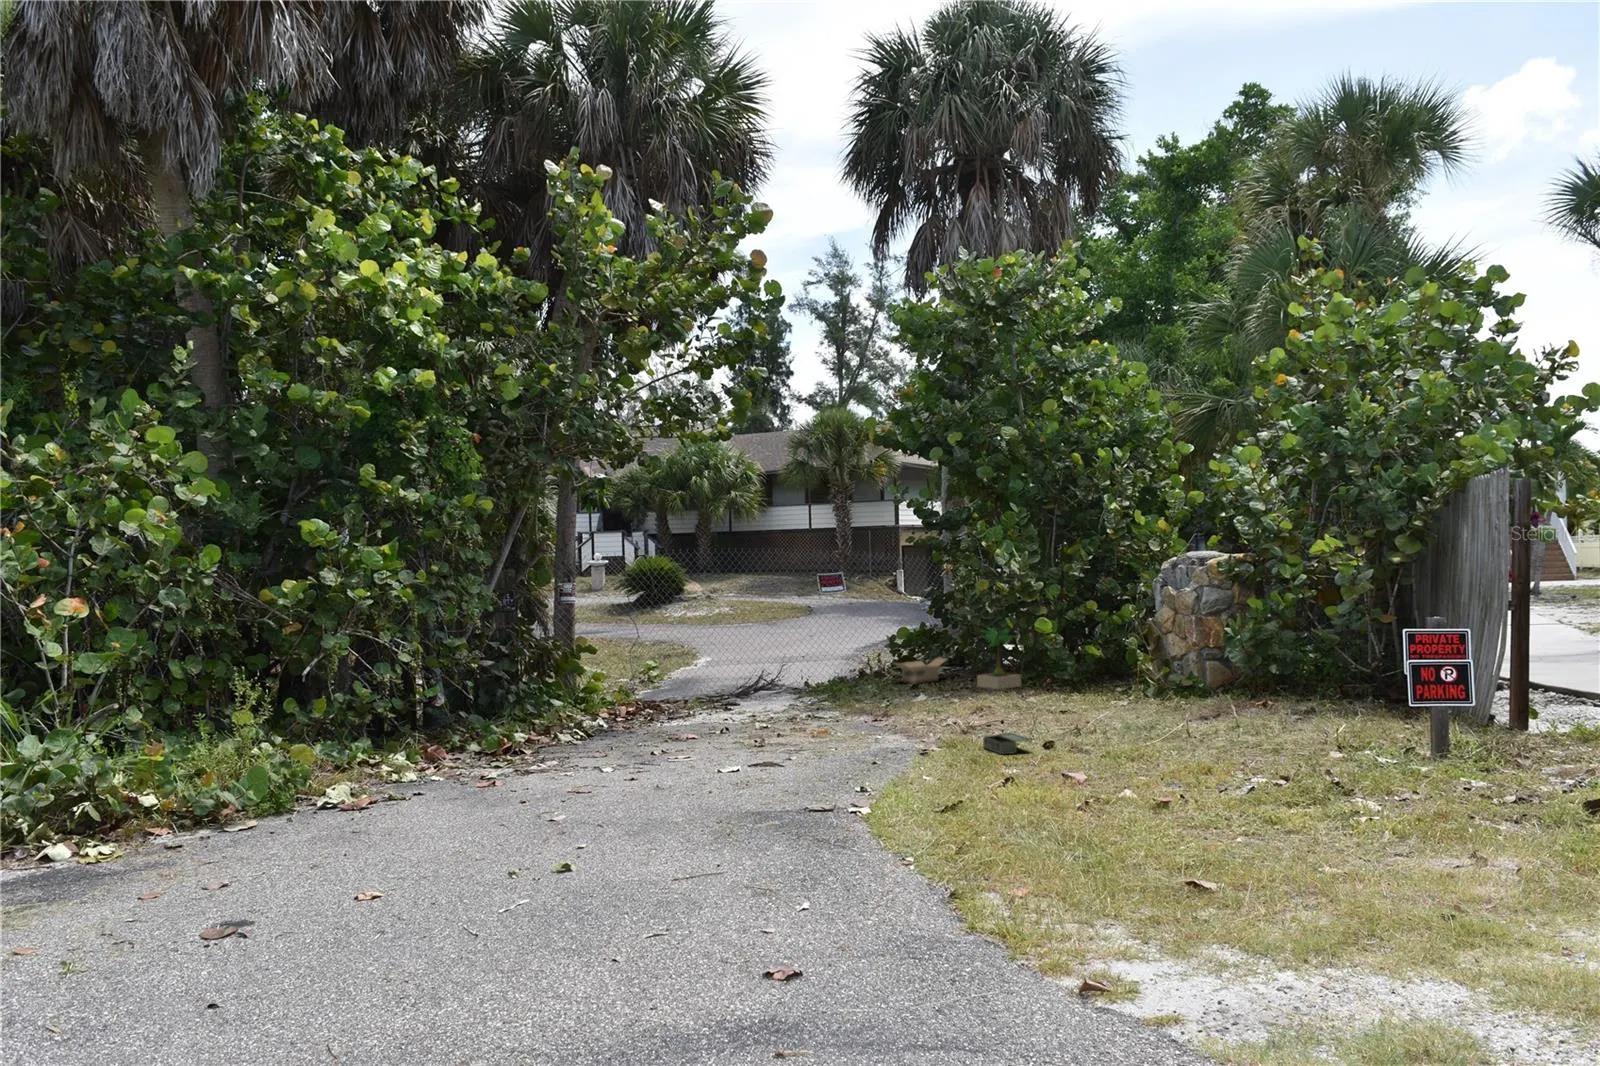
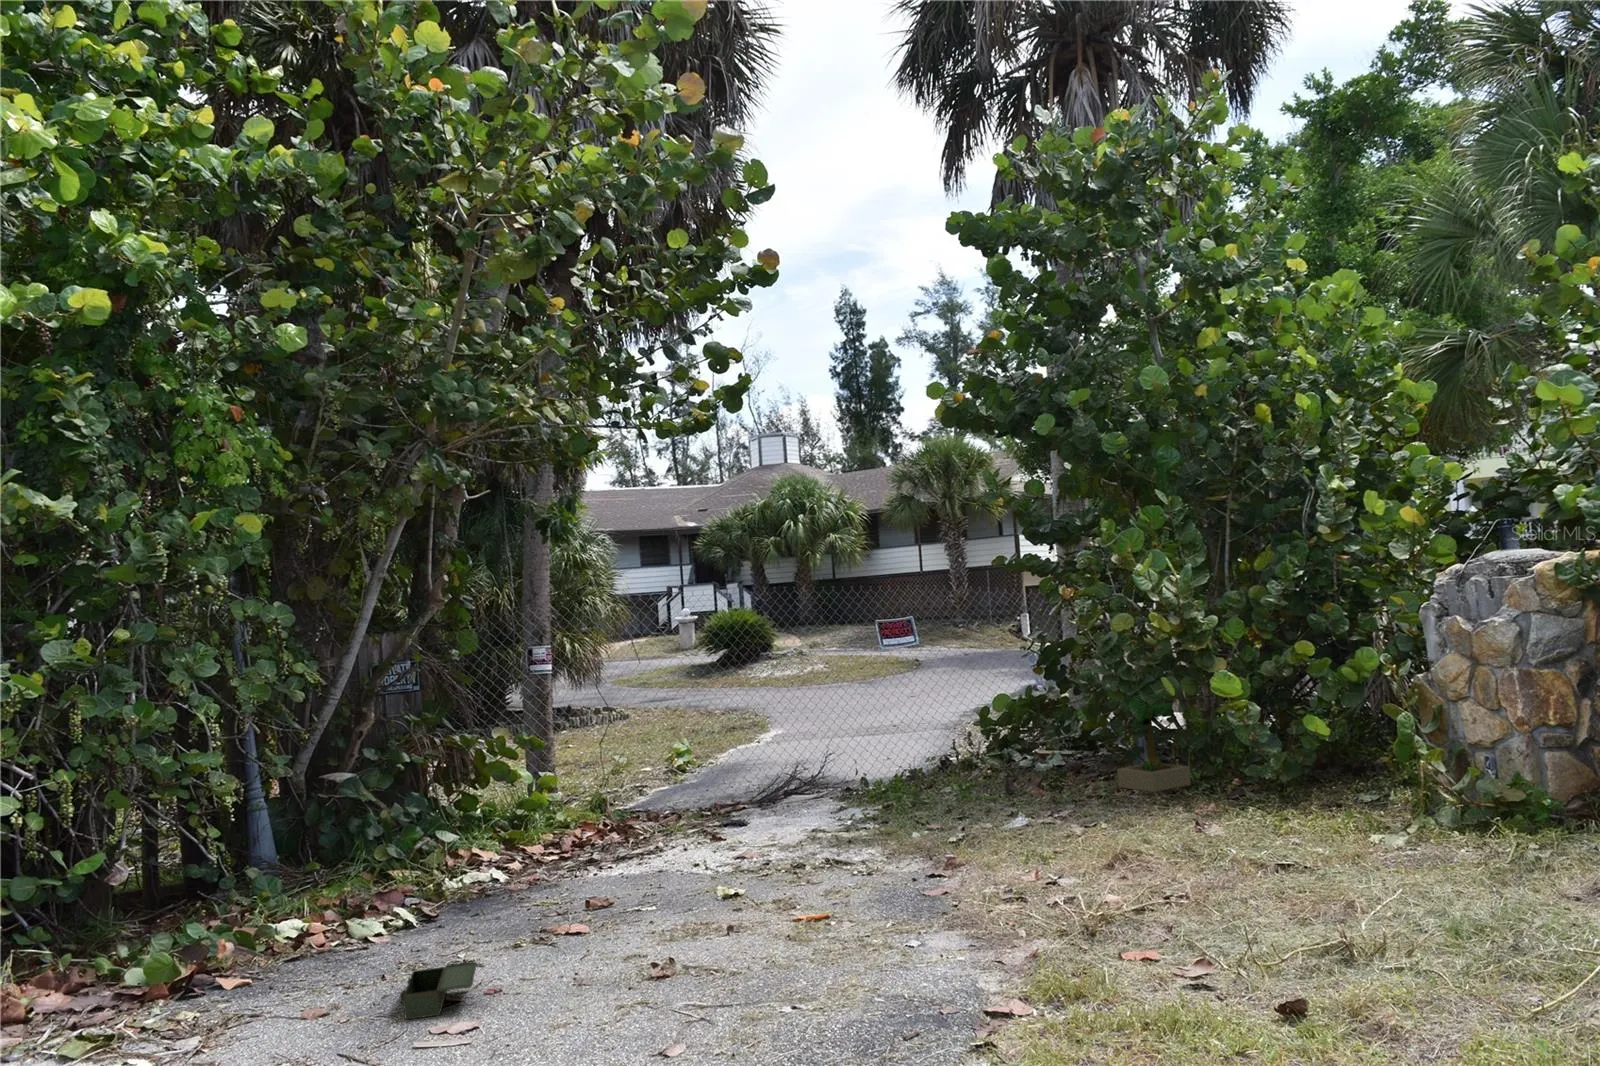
cardboard box: present [894,658,946,684] -> none [980,739,1071,783]
toolbox: present [983,733,1030,754] -> present [400,962,477,1019]

